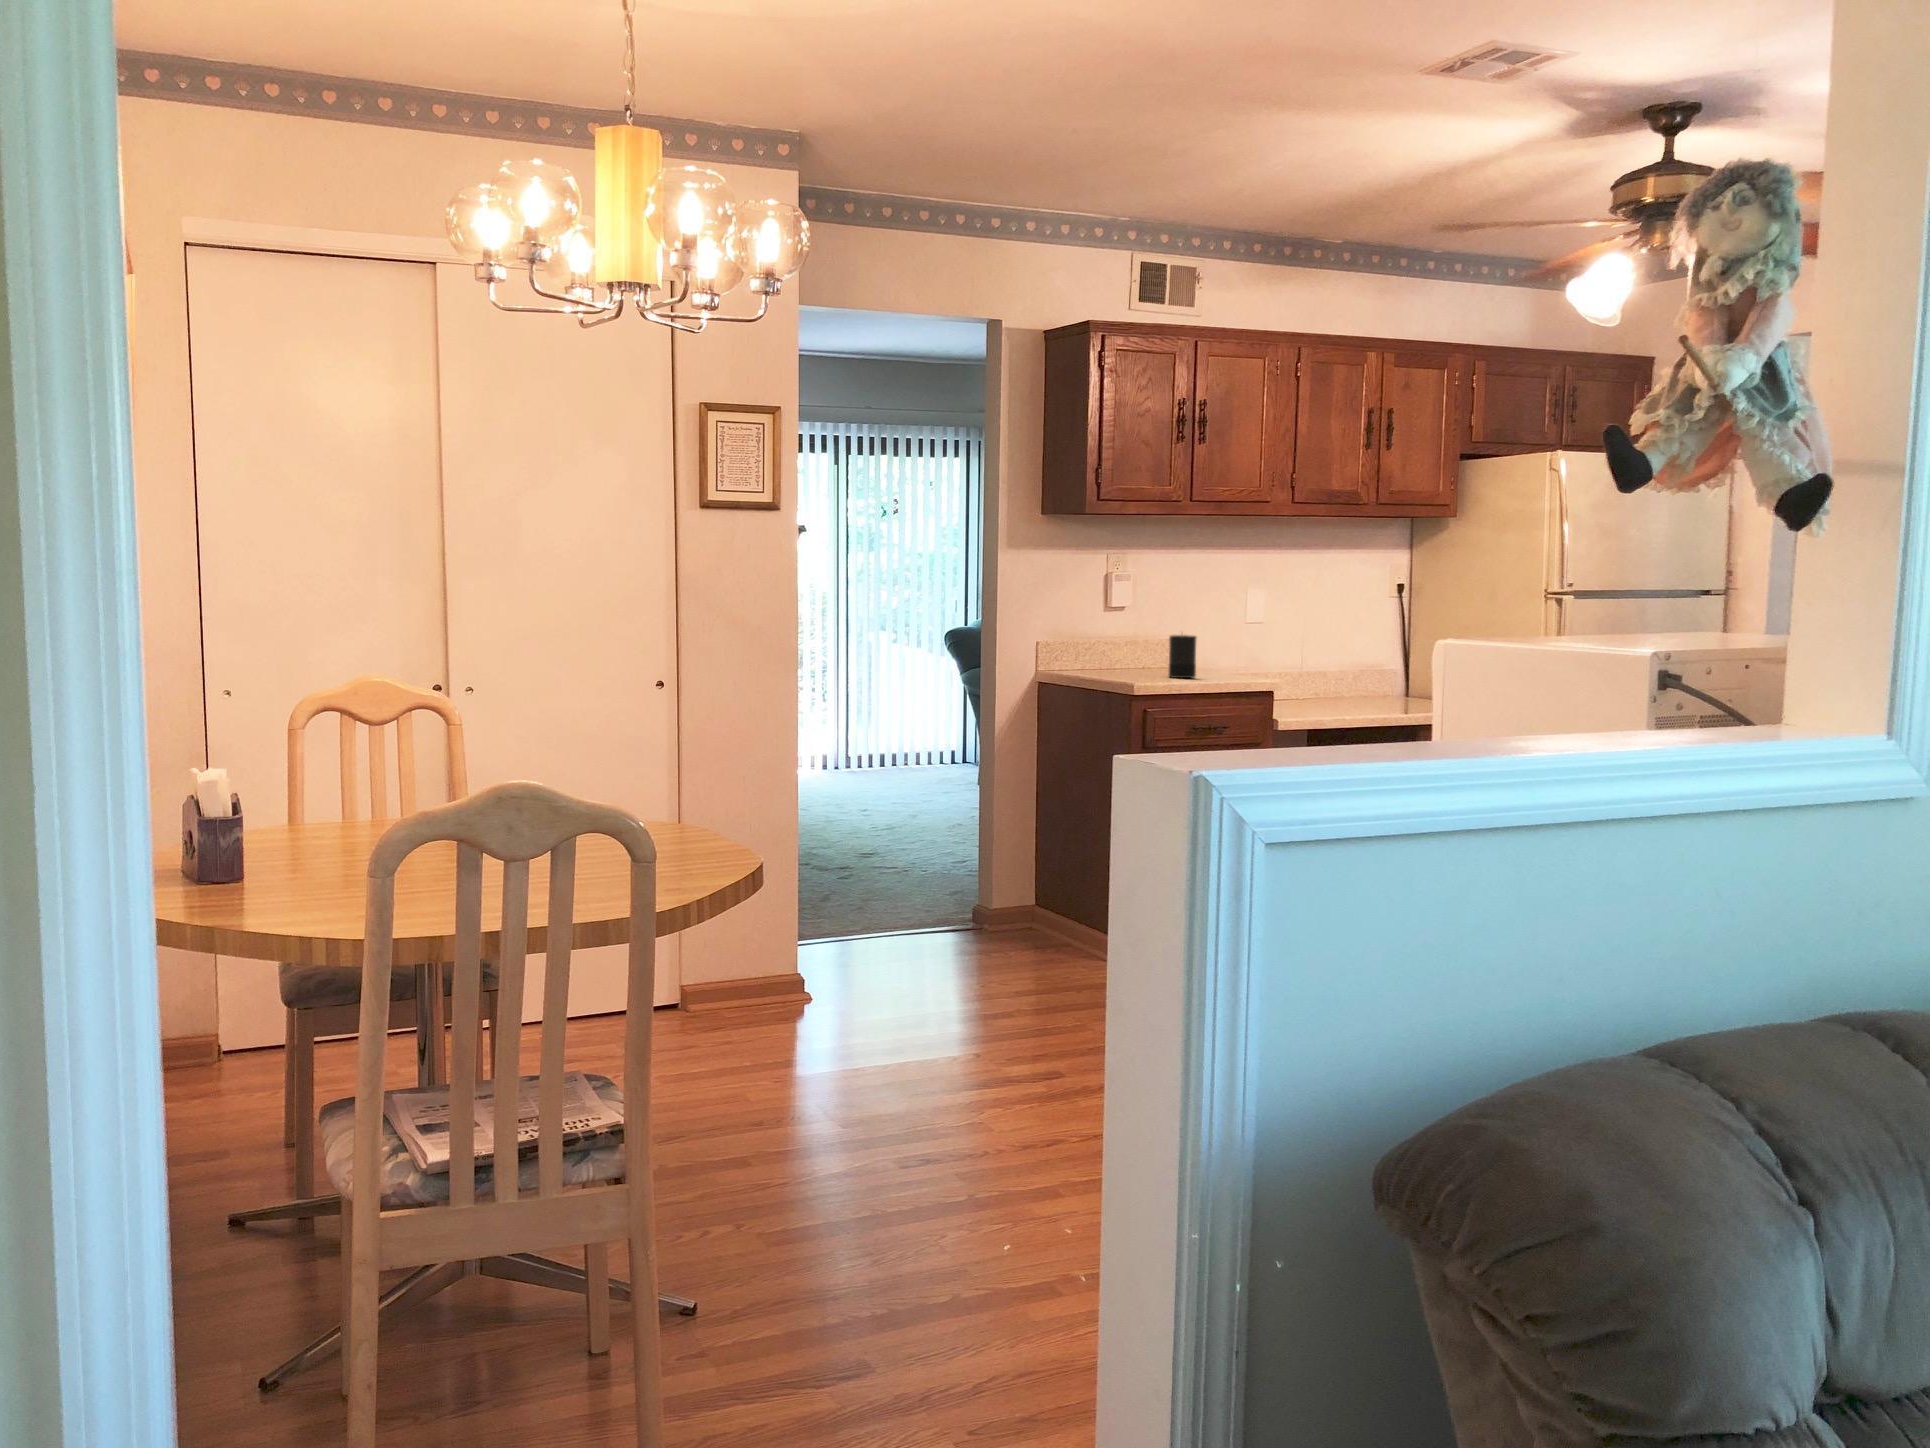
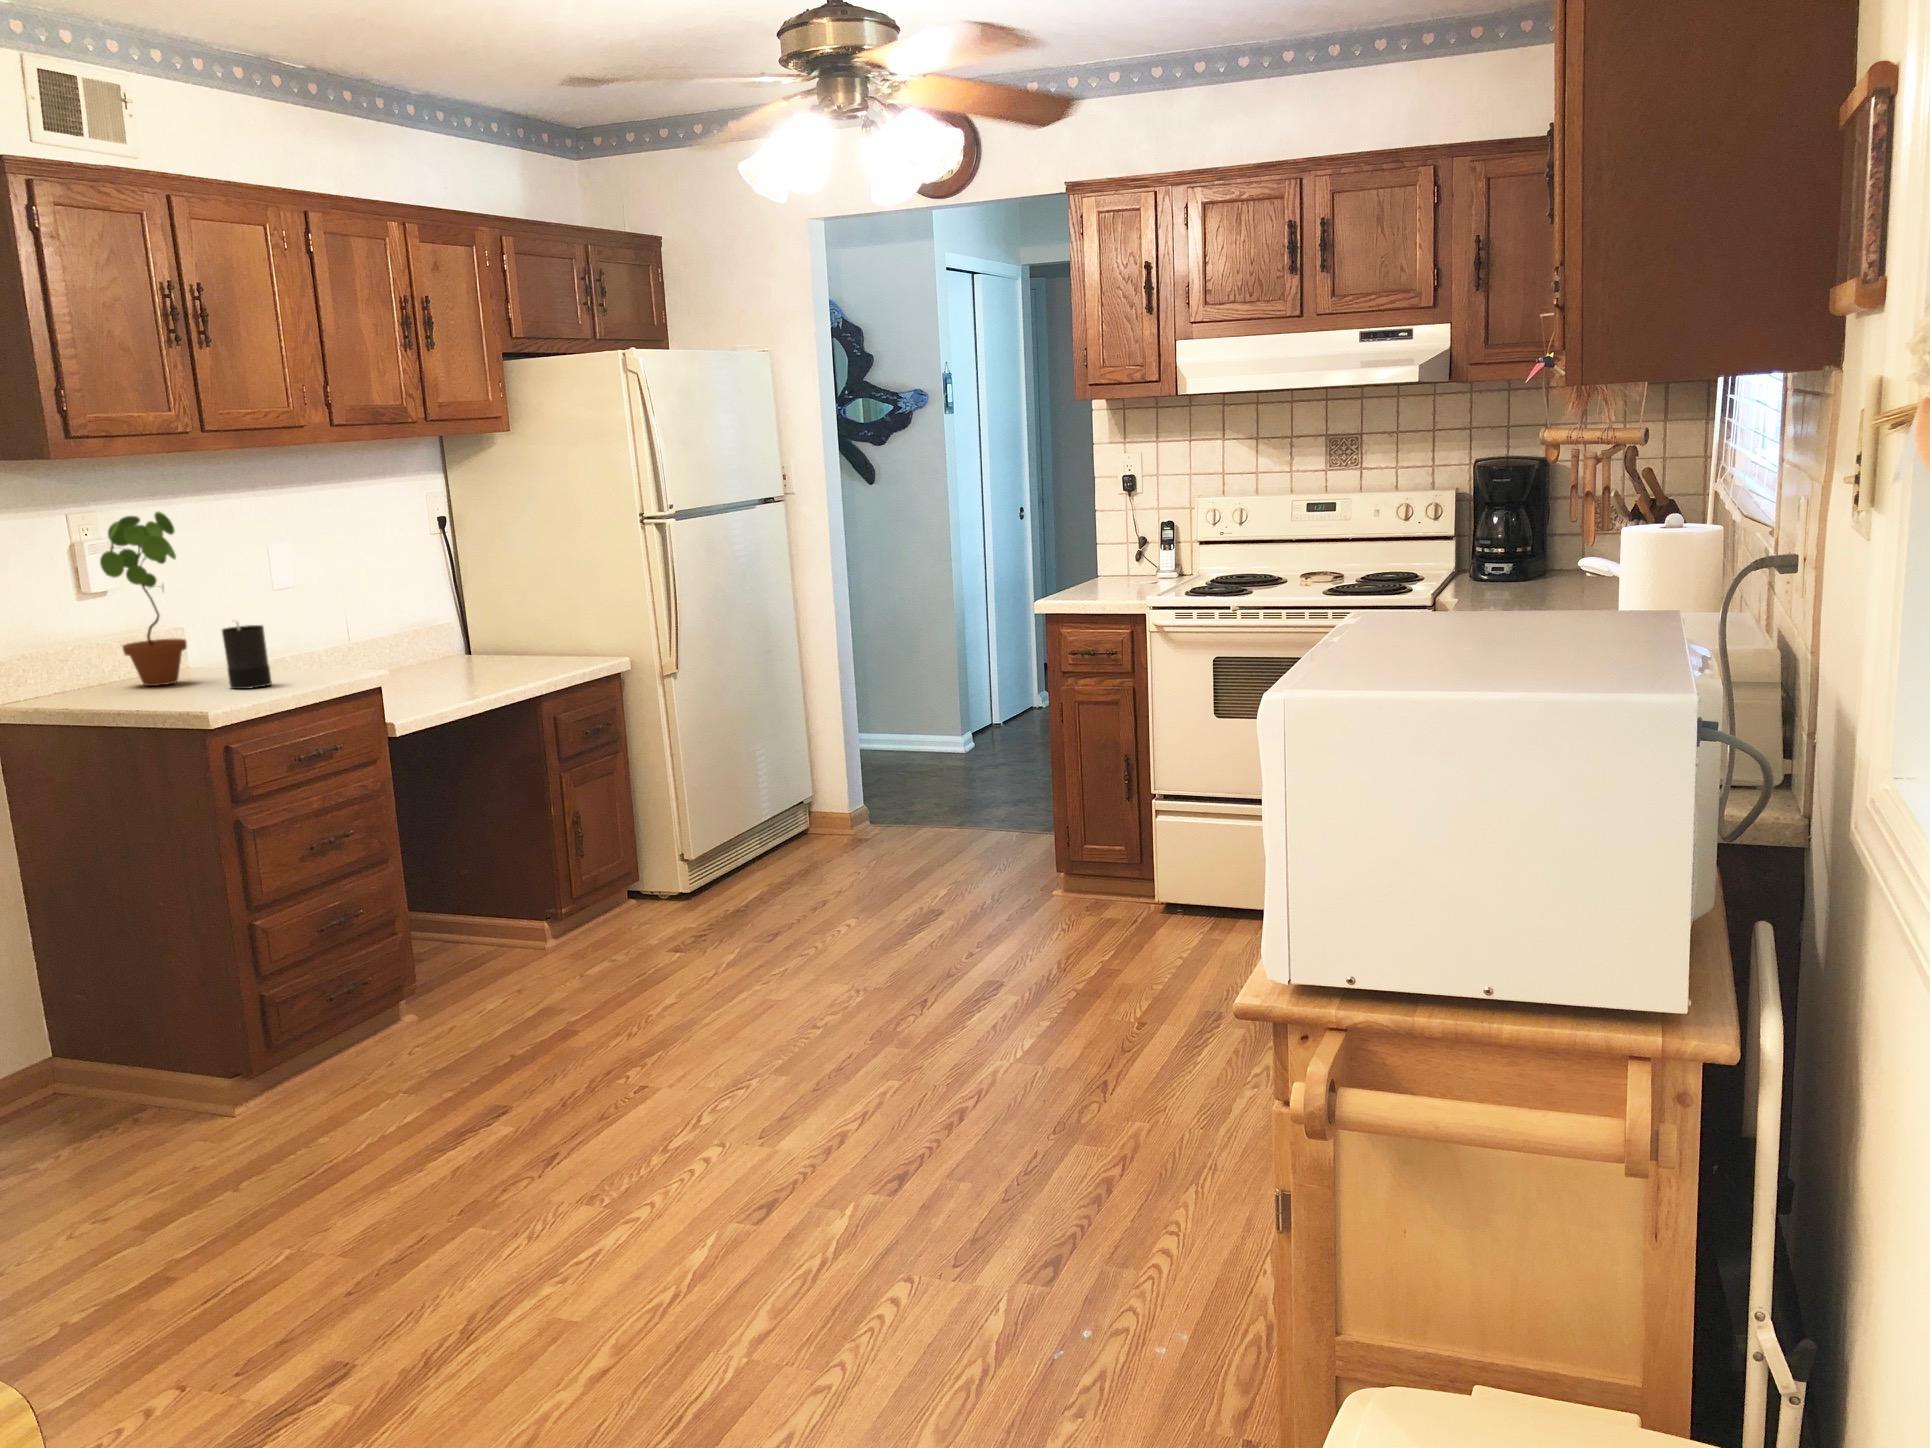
potted plant: none [1111,554,1162,672] -> present [100,512,187,686]

